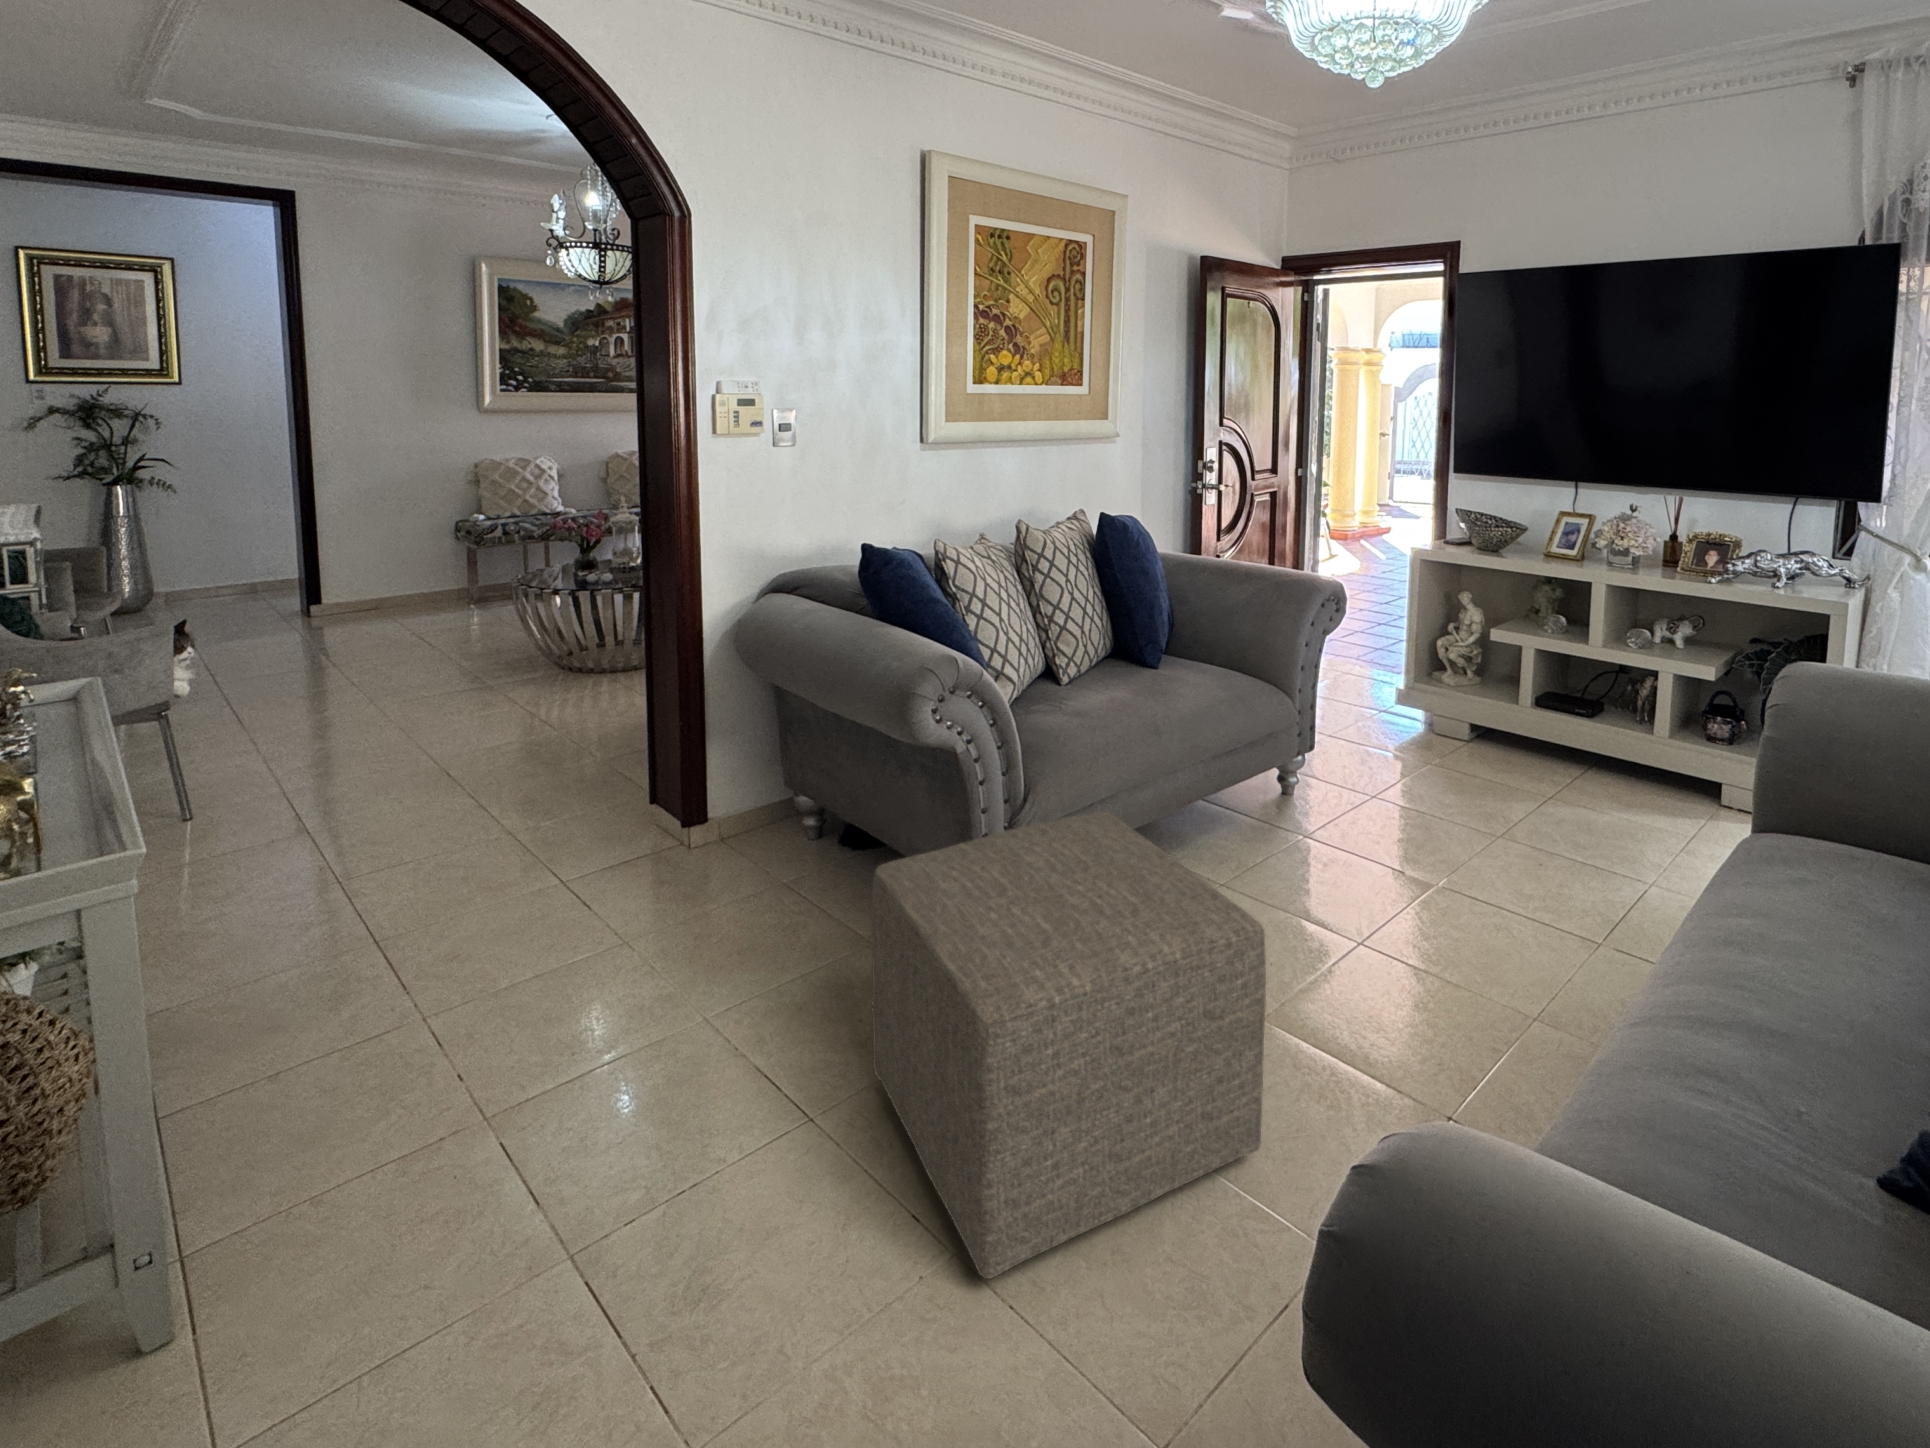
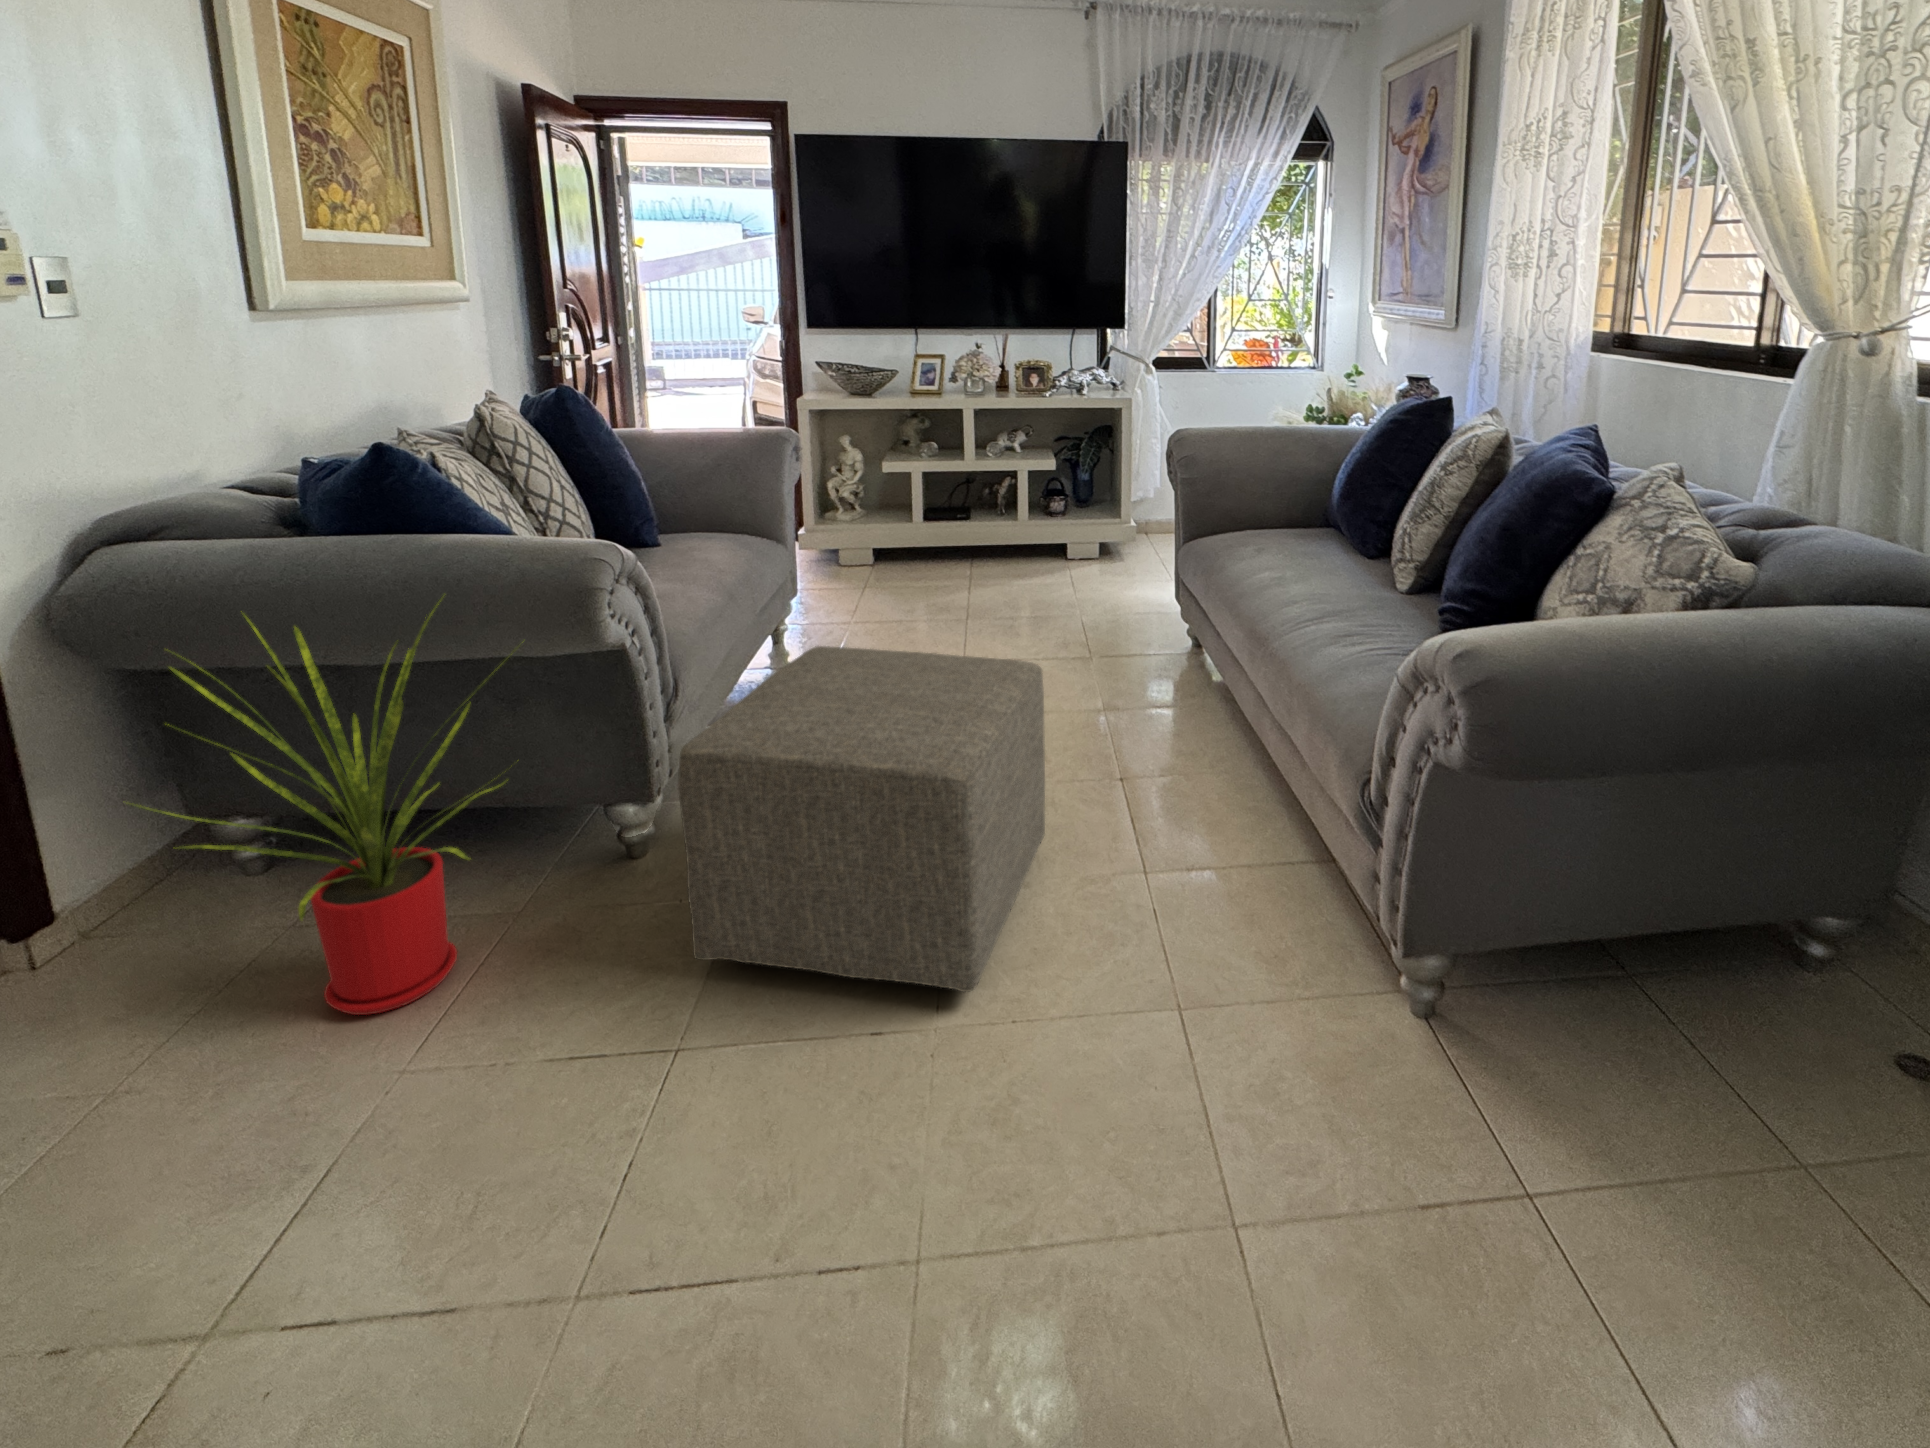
house plant: none [619,656,862,985] -> present [135,605,512,1015]

